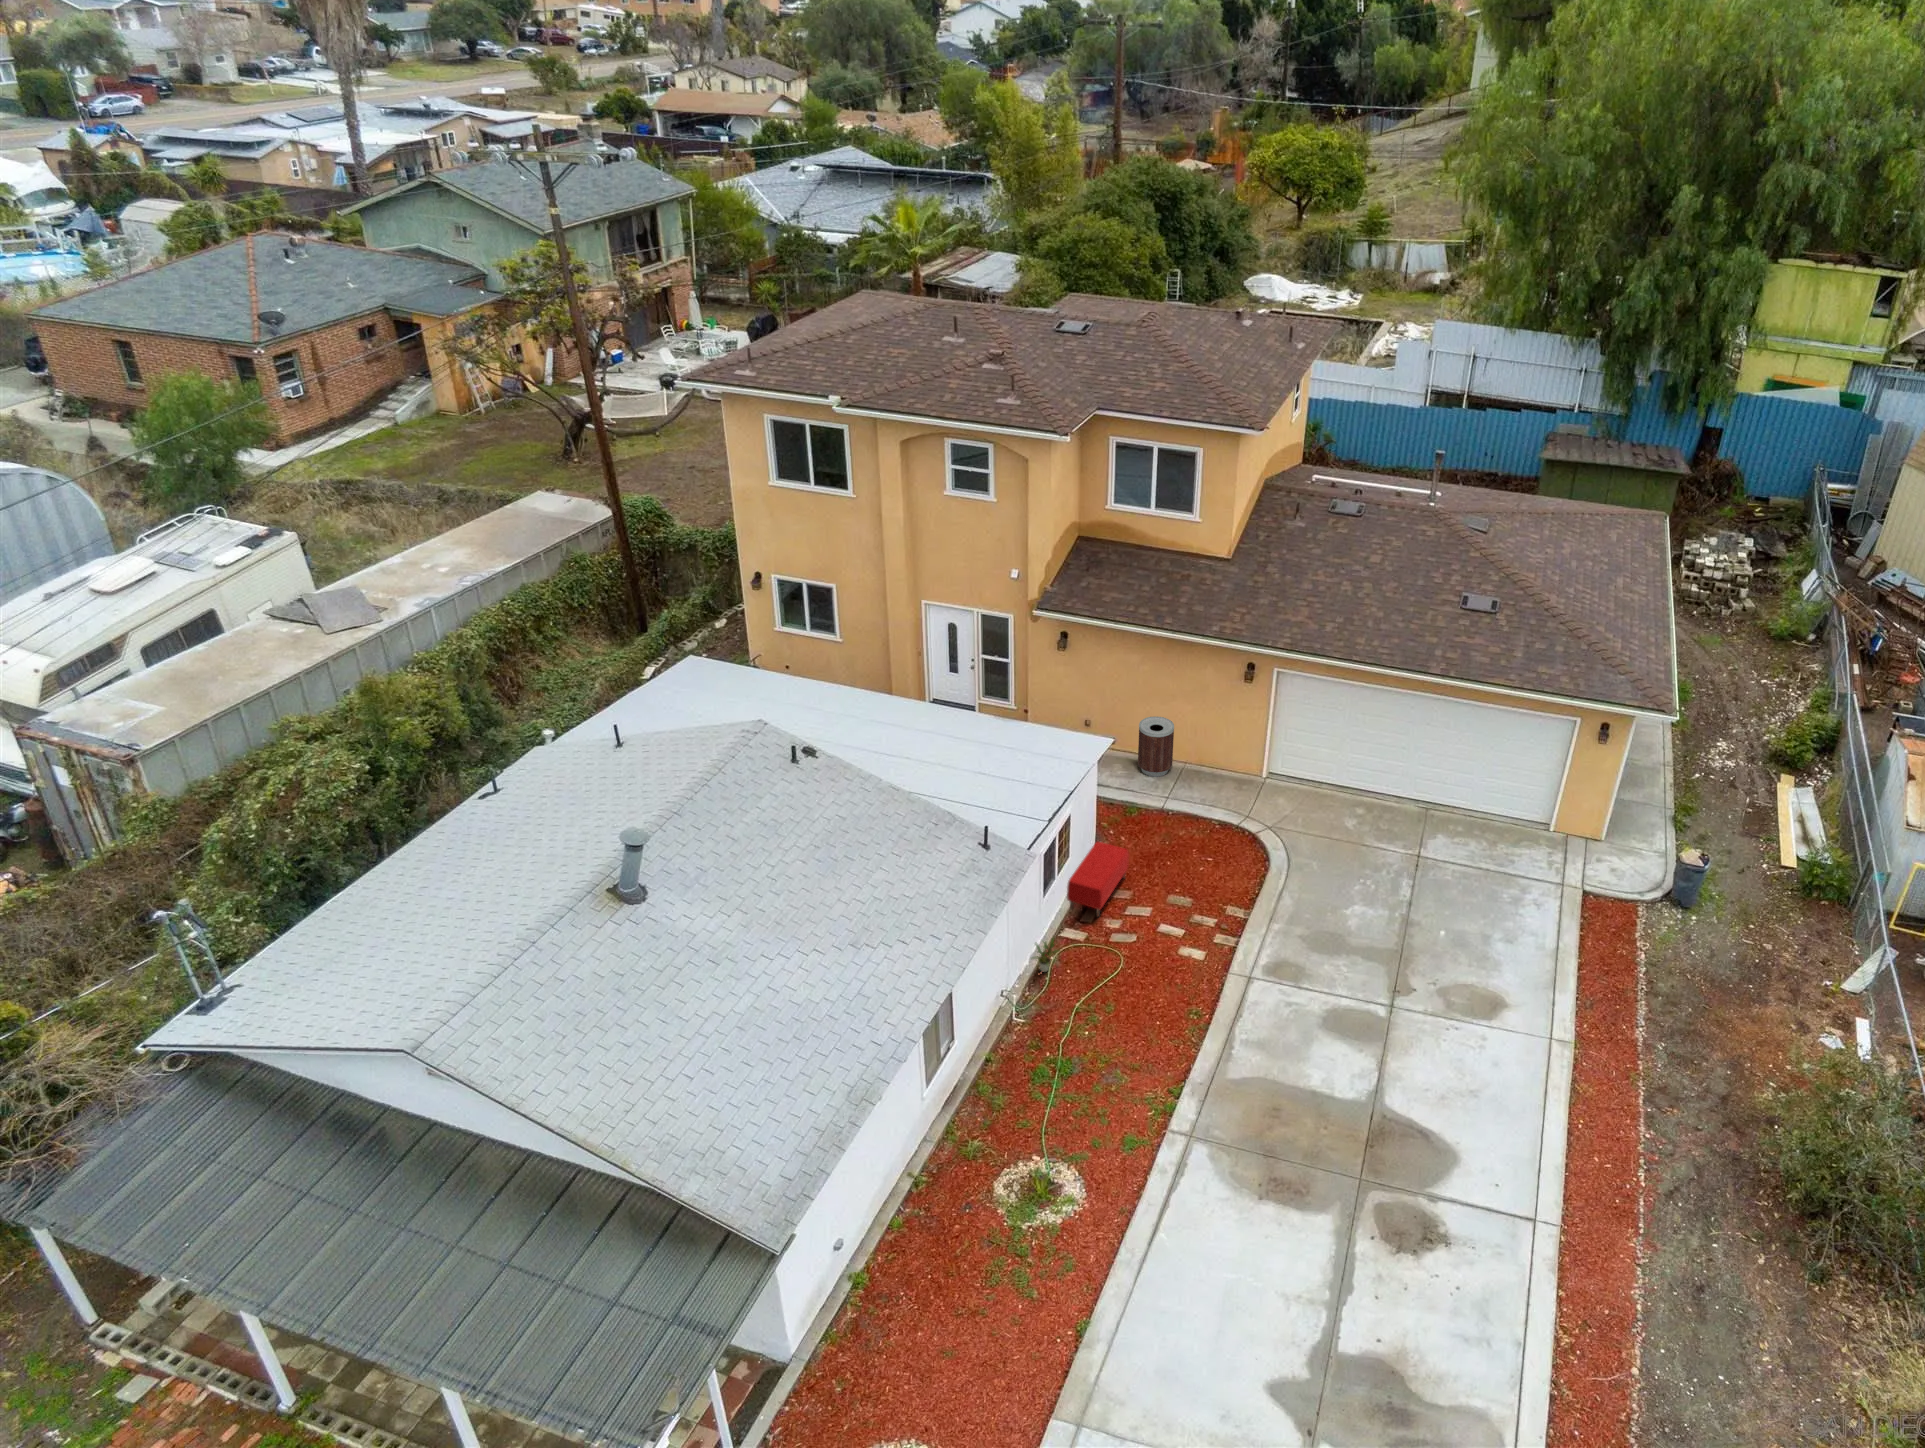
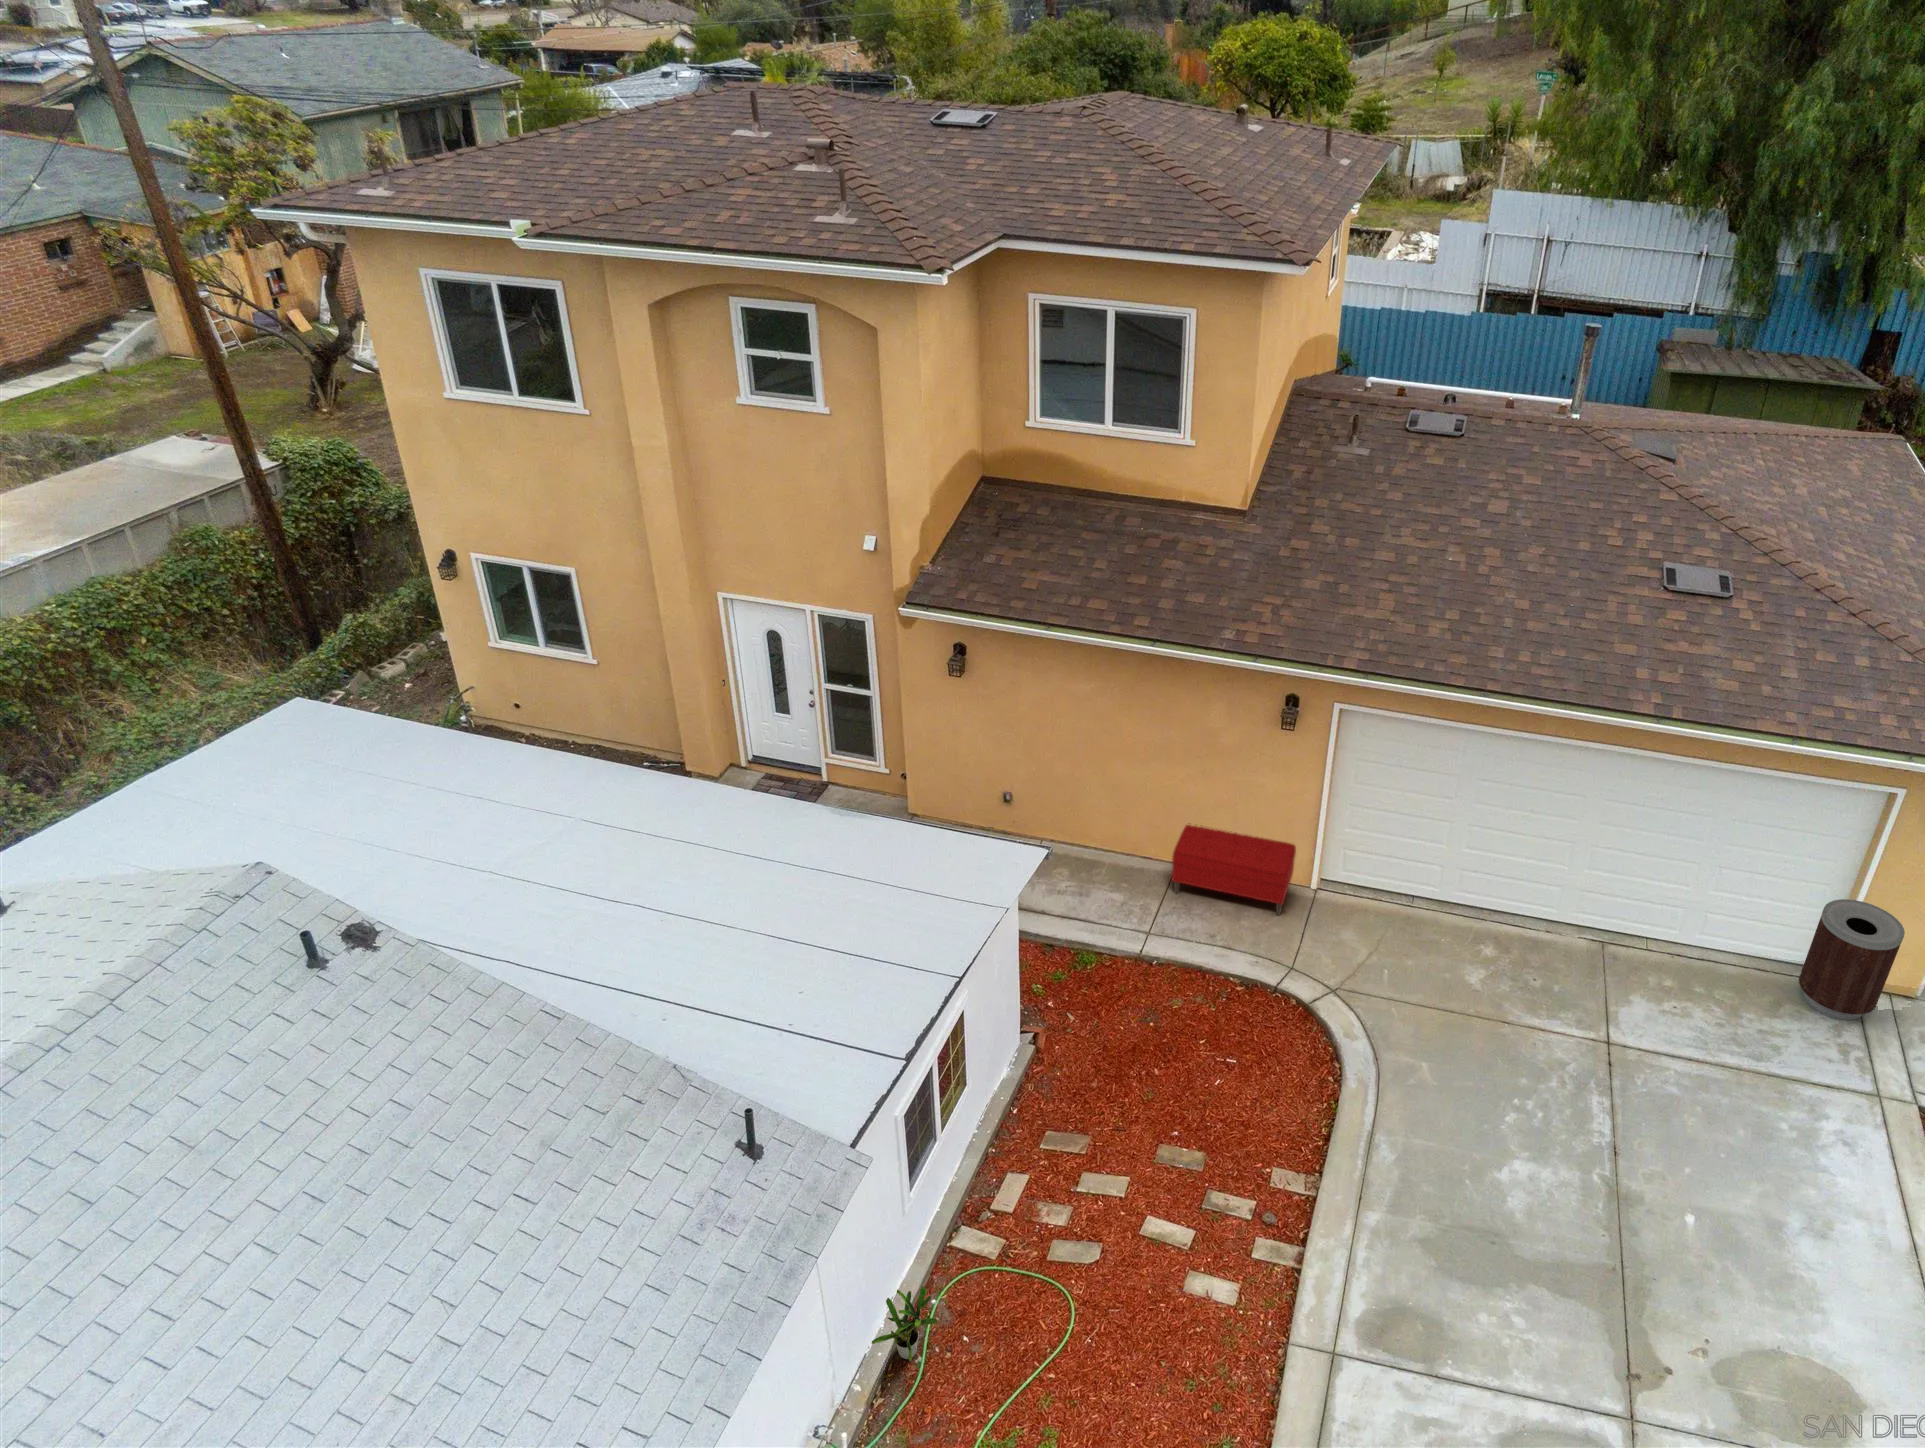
trash can: present [1138,717,1174,777] -> present [1799,899,1905,1020]
bench: present [1067,841,1129,917] -> present [1172,823,1296,915]

